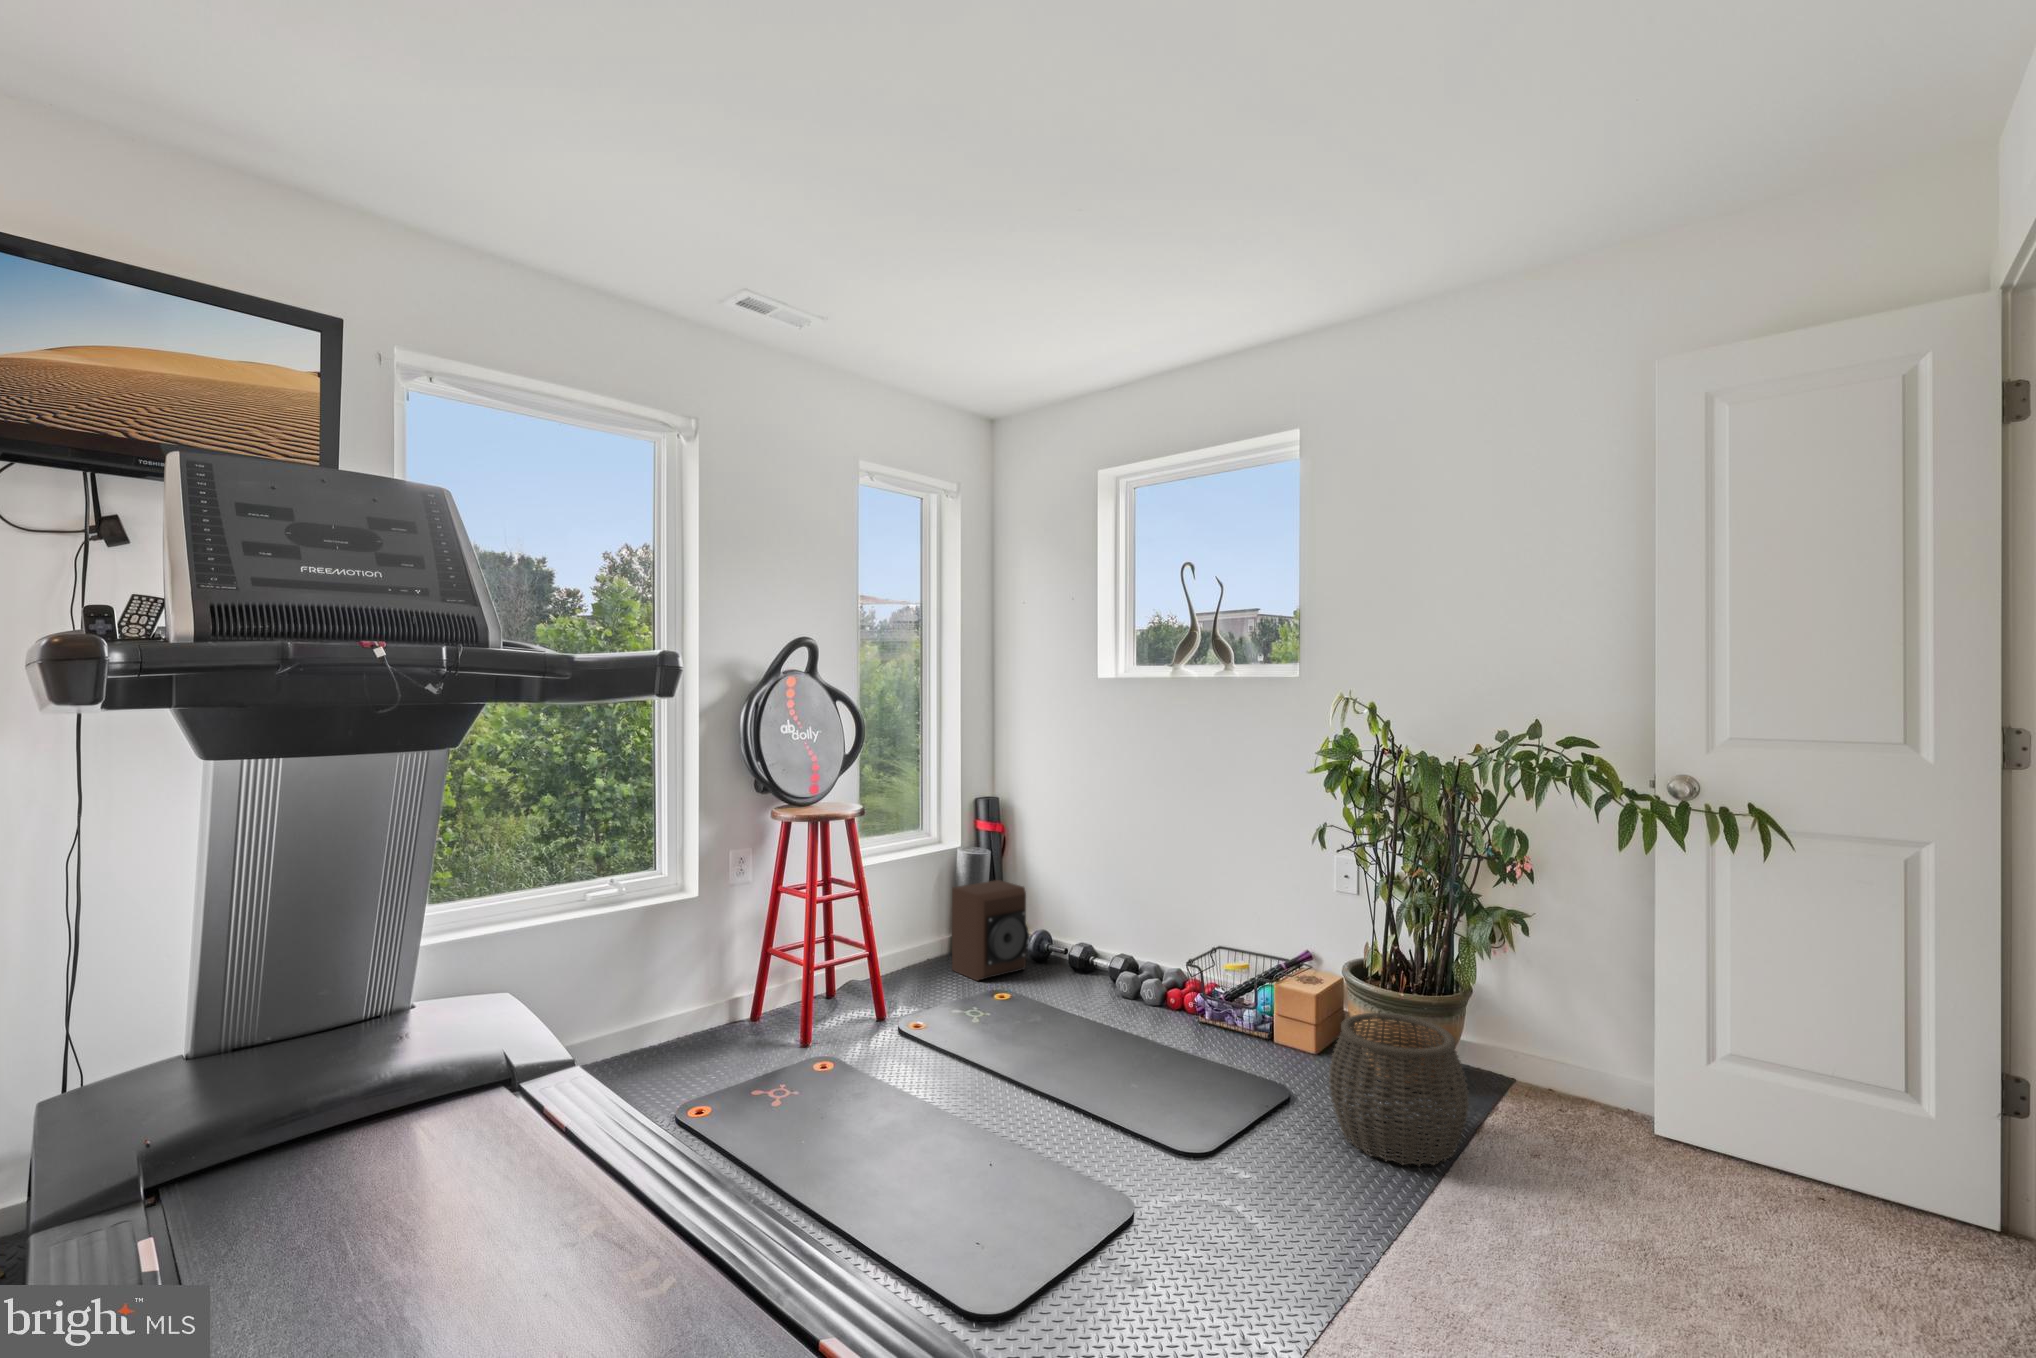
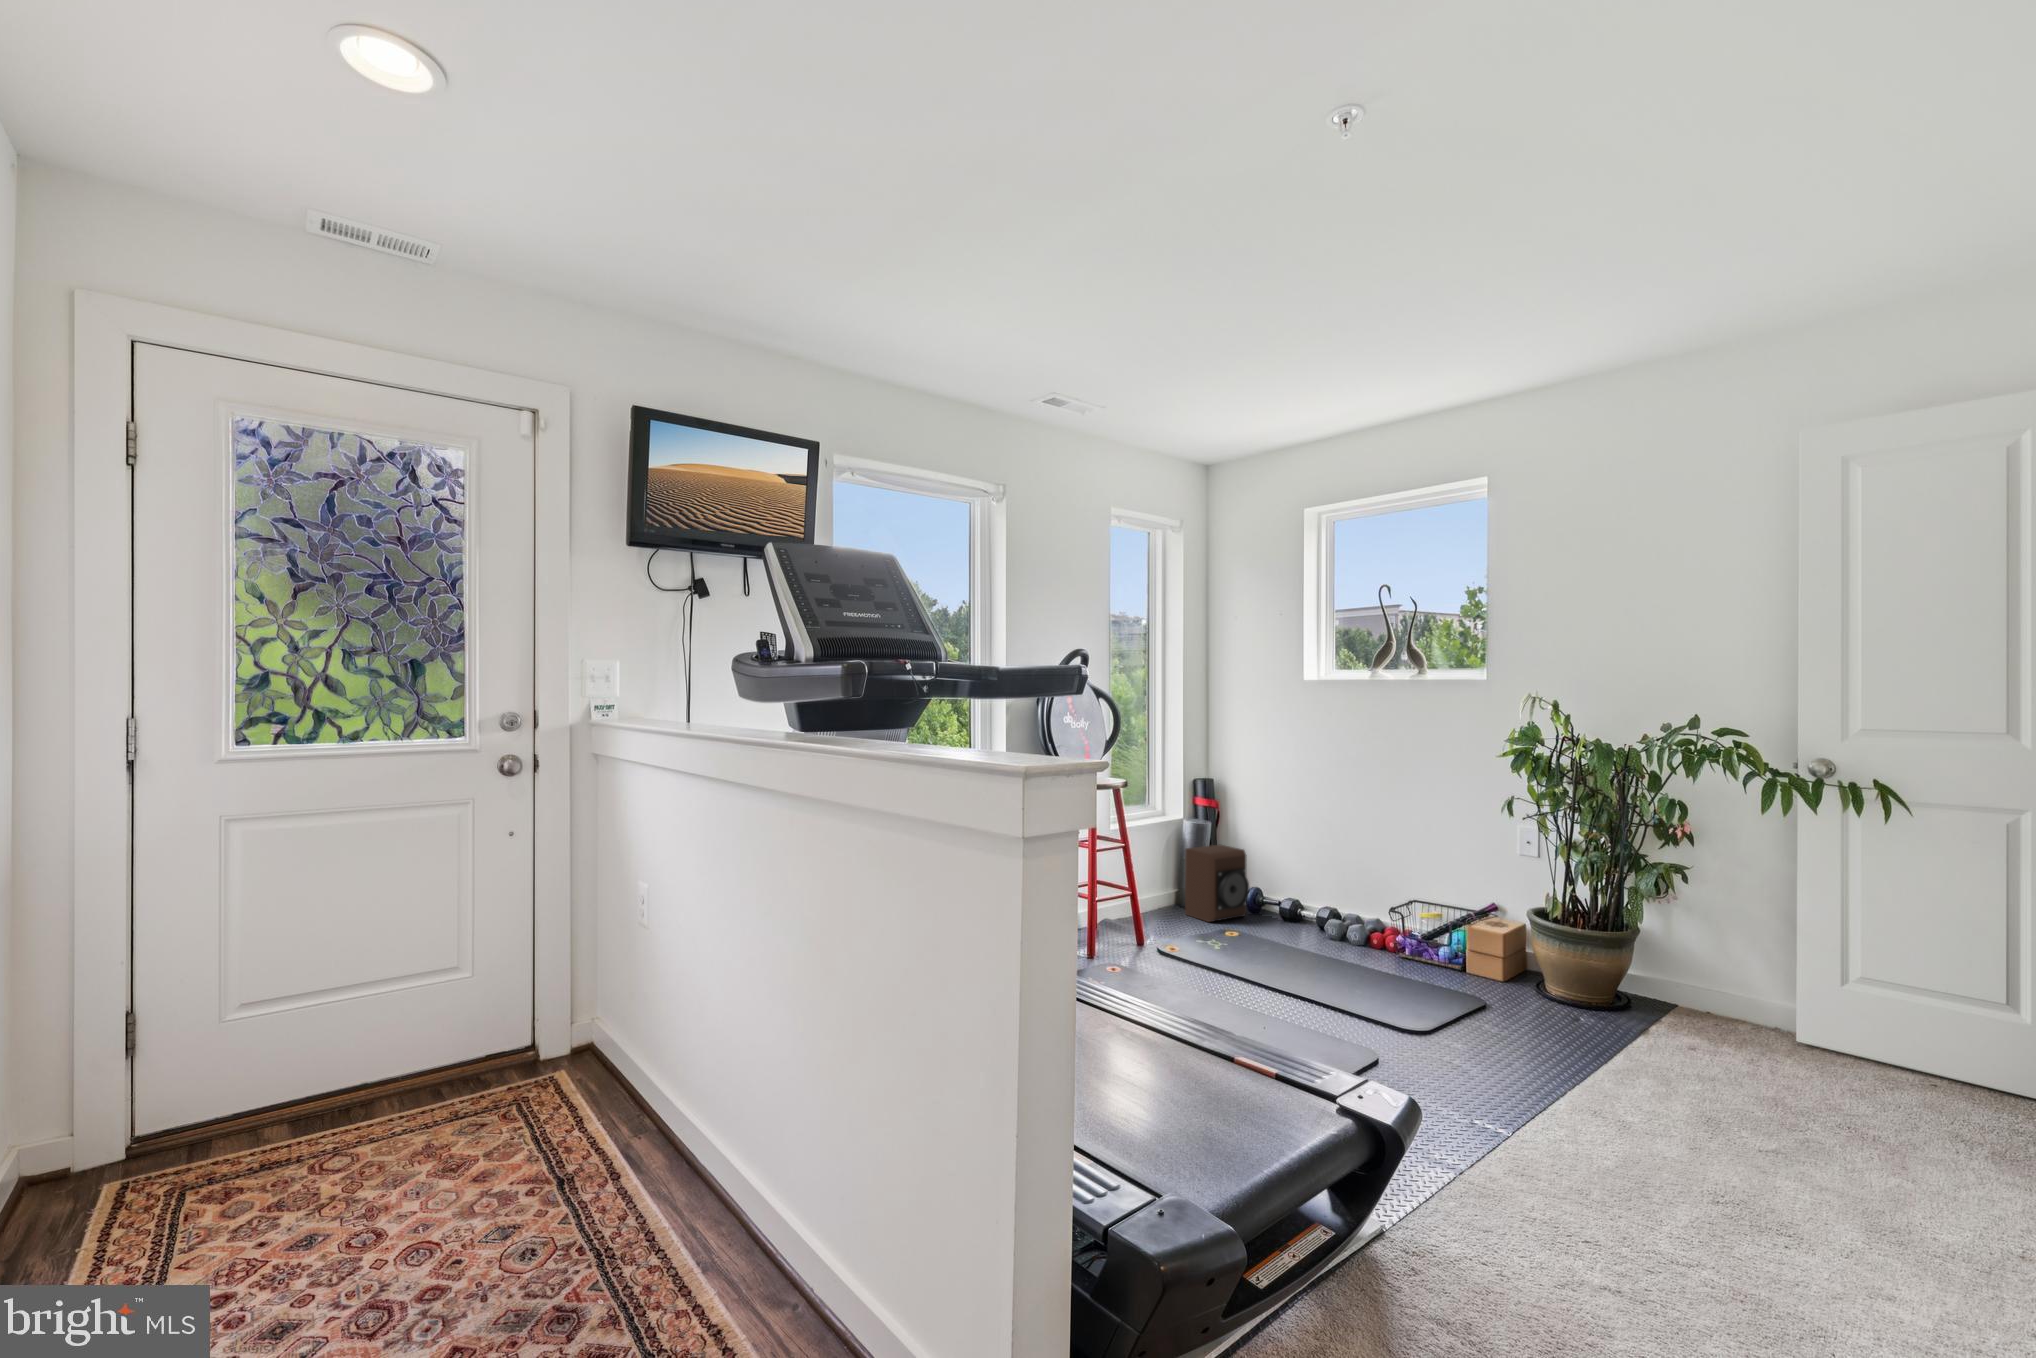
woven basket: present [1329,1013,1469,1166] -> none [1522,940,1638,1049]

